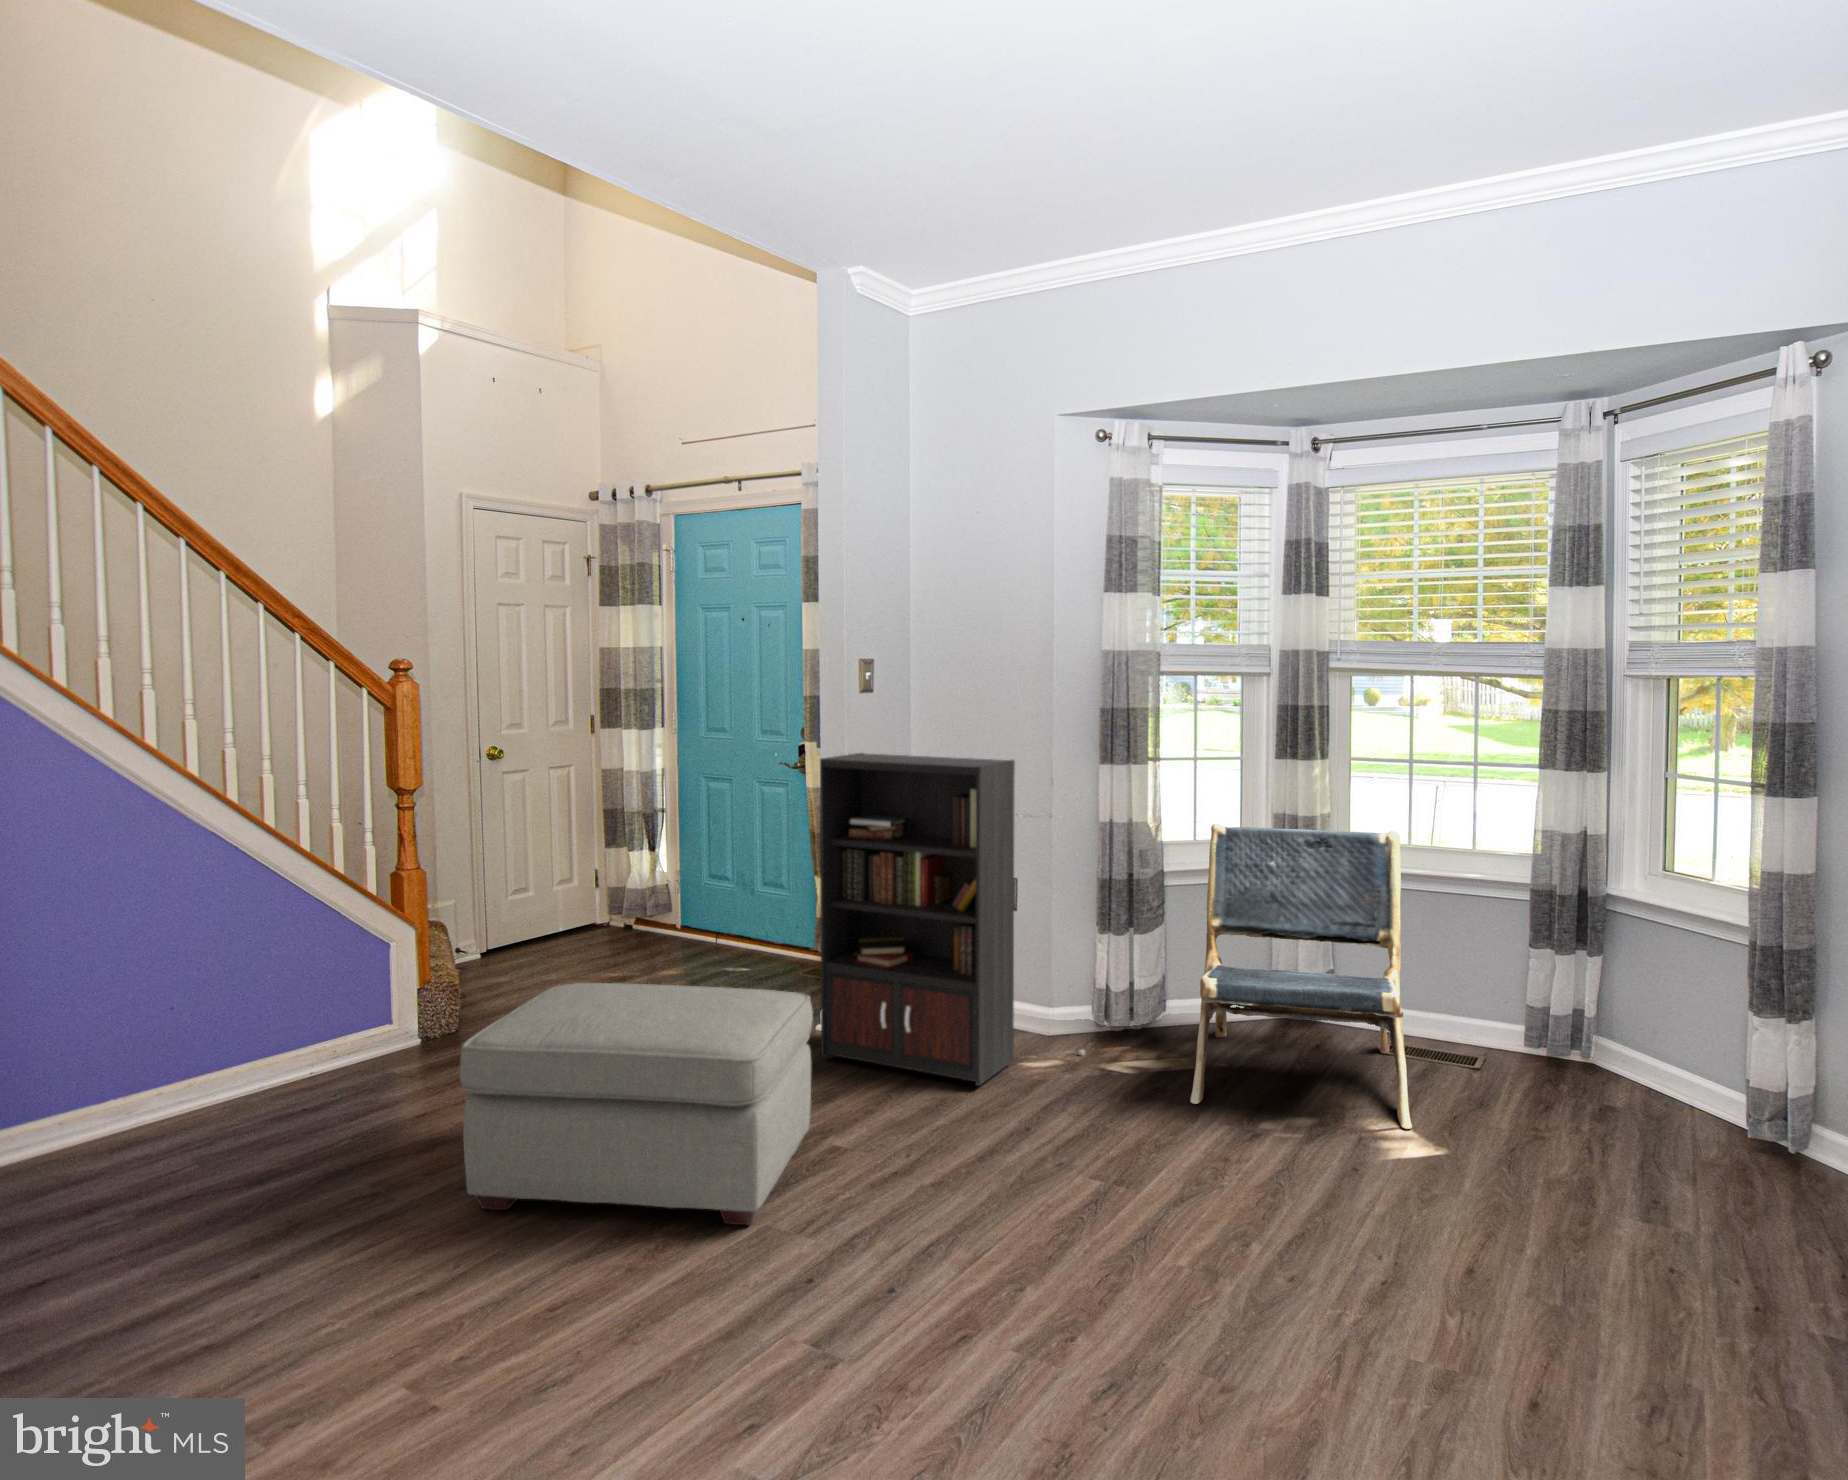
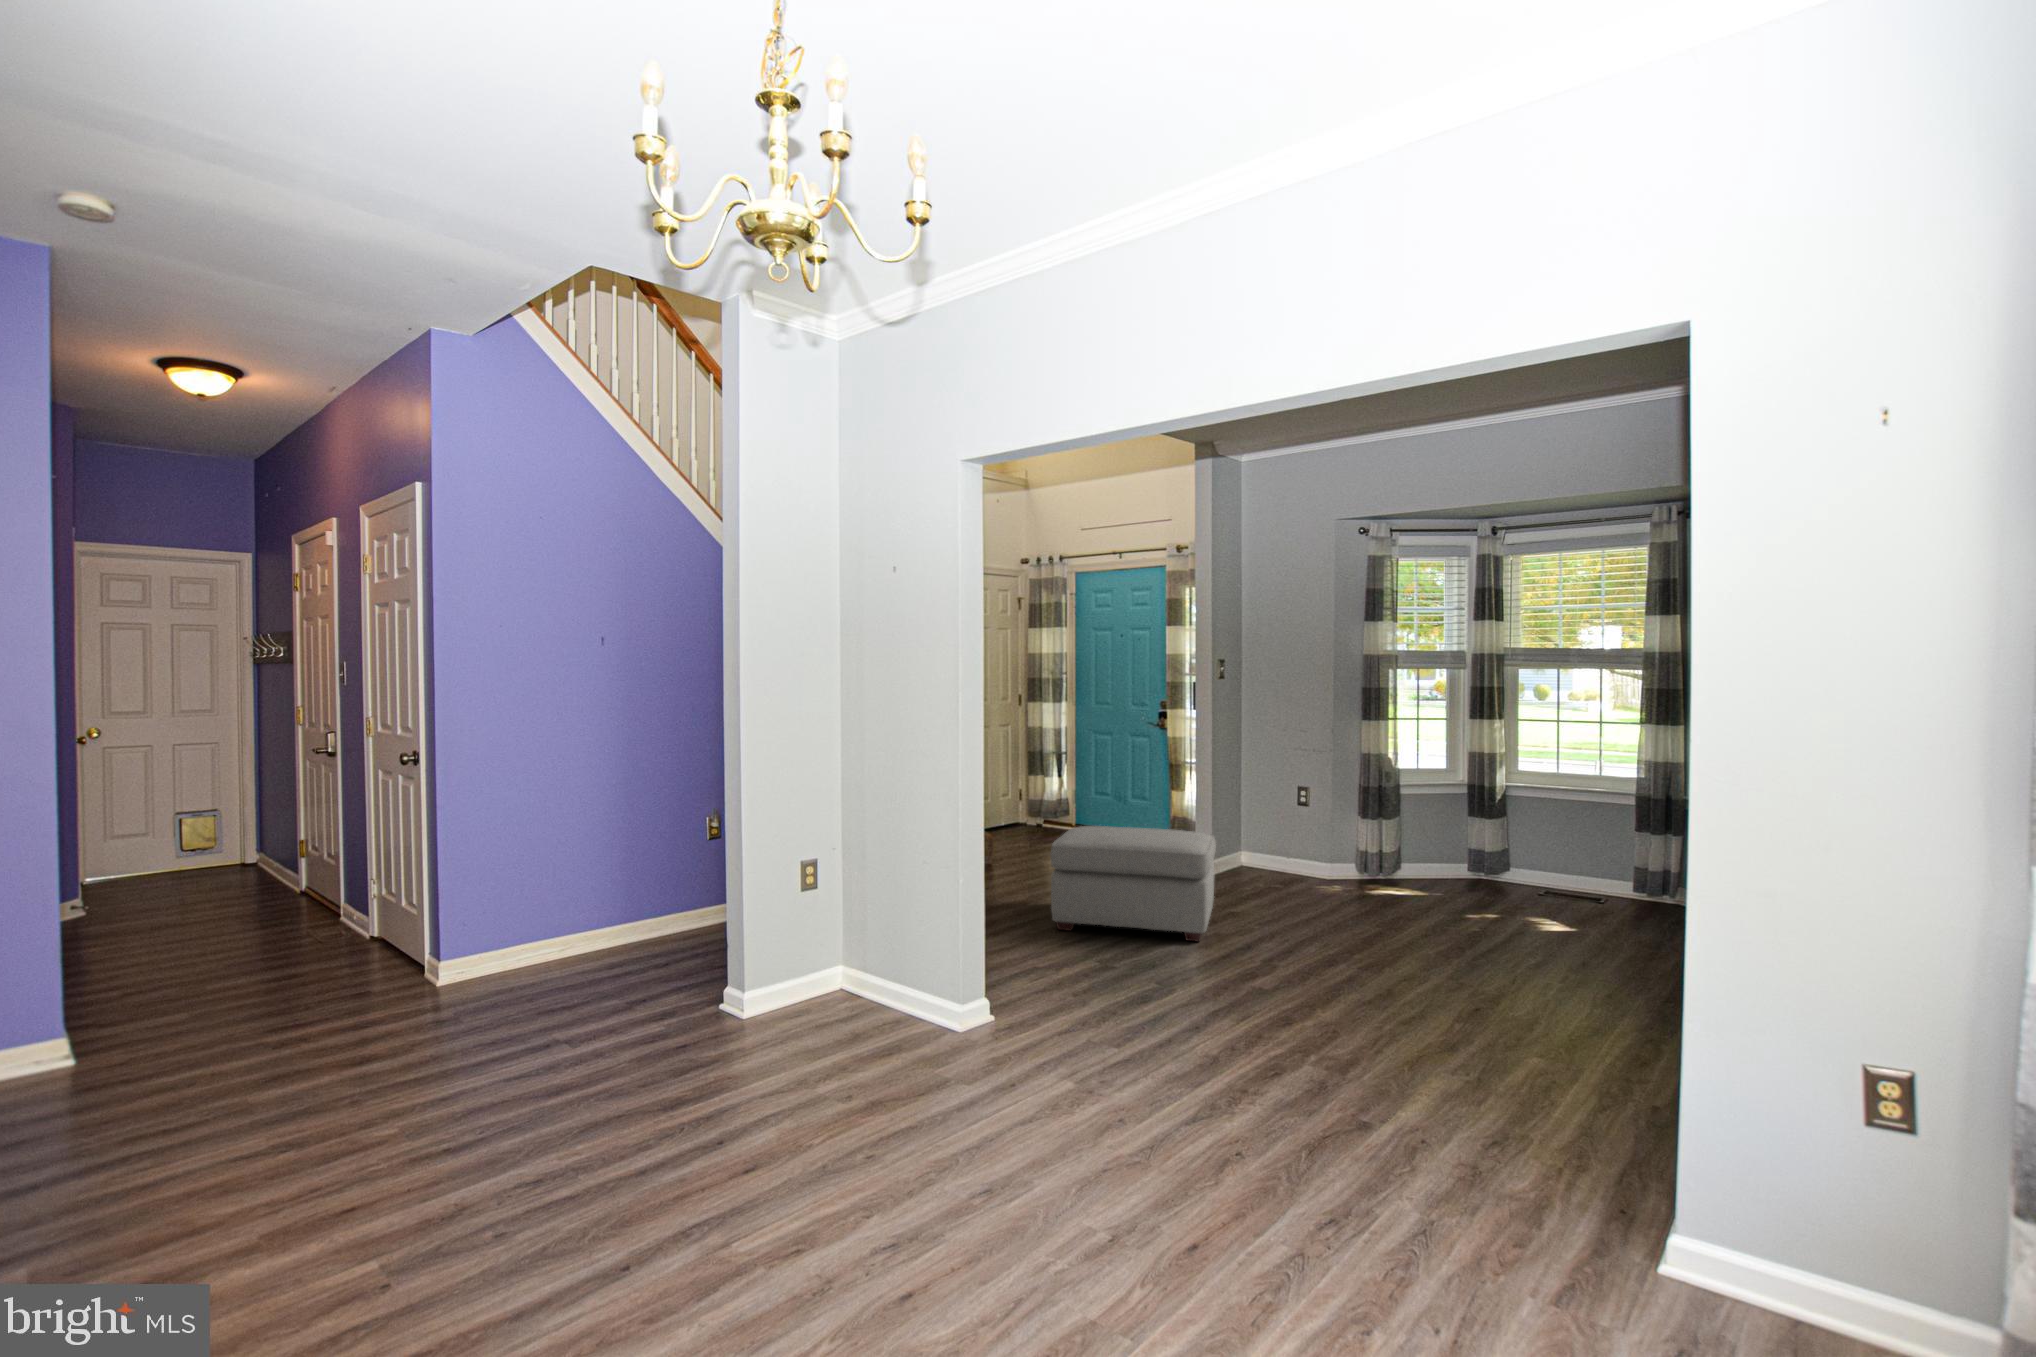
bookcase: present [820,753,1084,1086] -> none [1199,712,1354,898]
lounge chair: present [1190,823,1412,1129] -> none [1424,758,1561,926]

